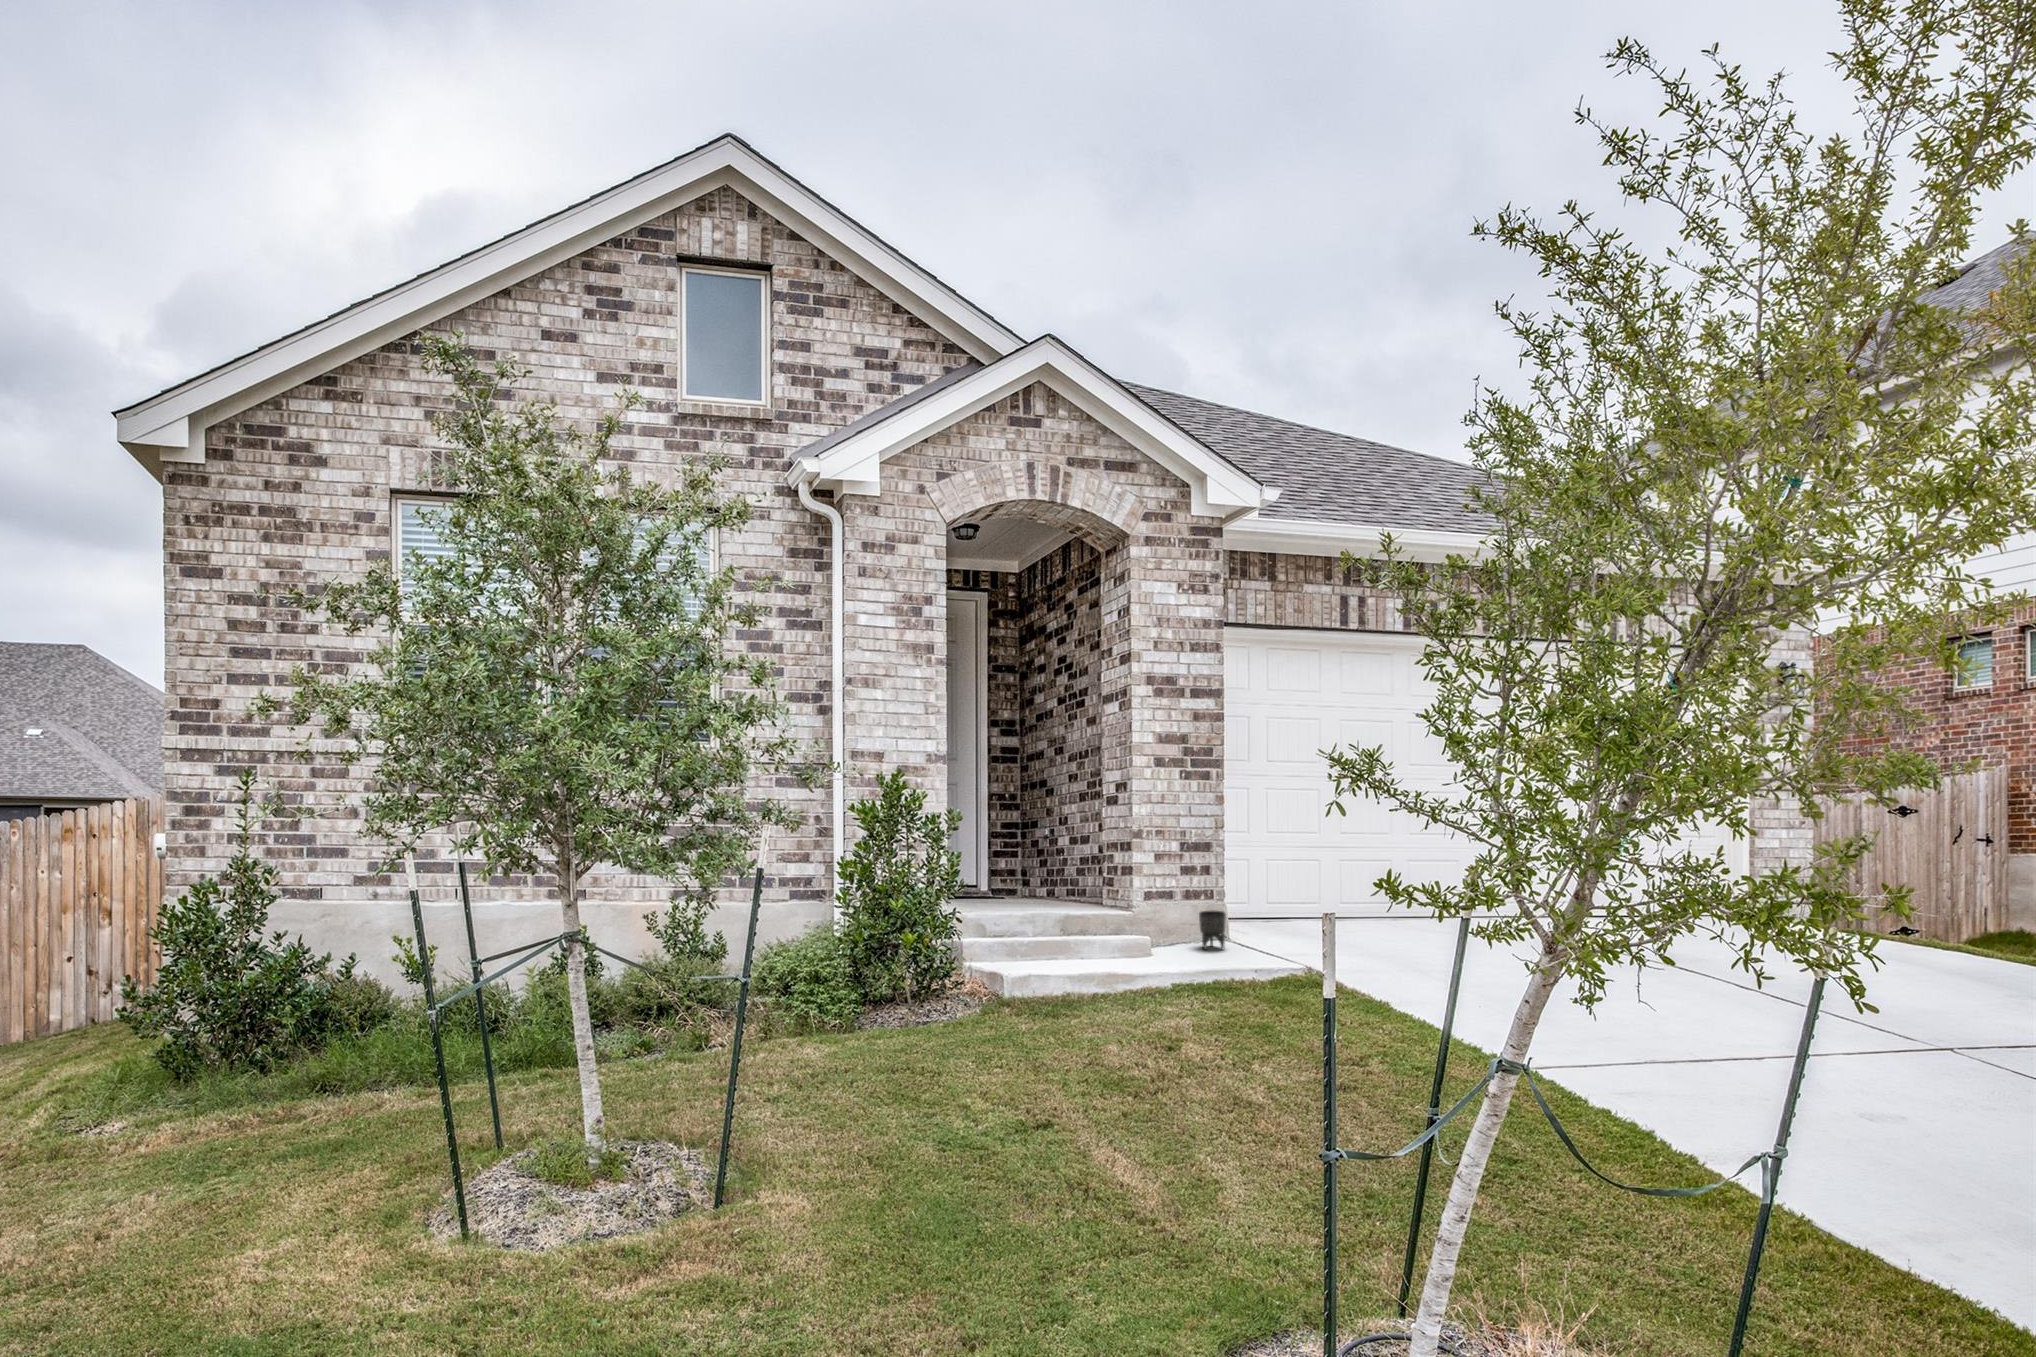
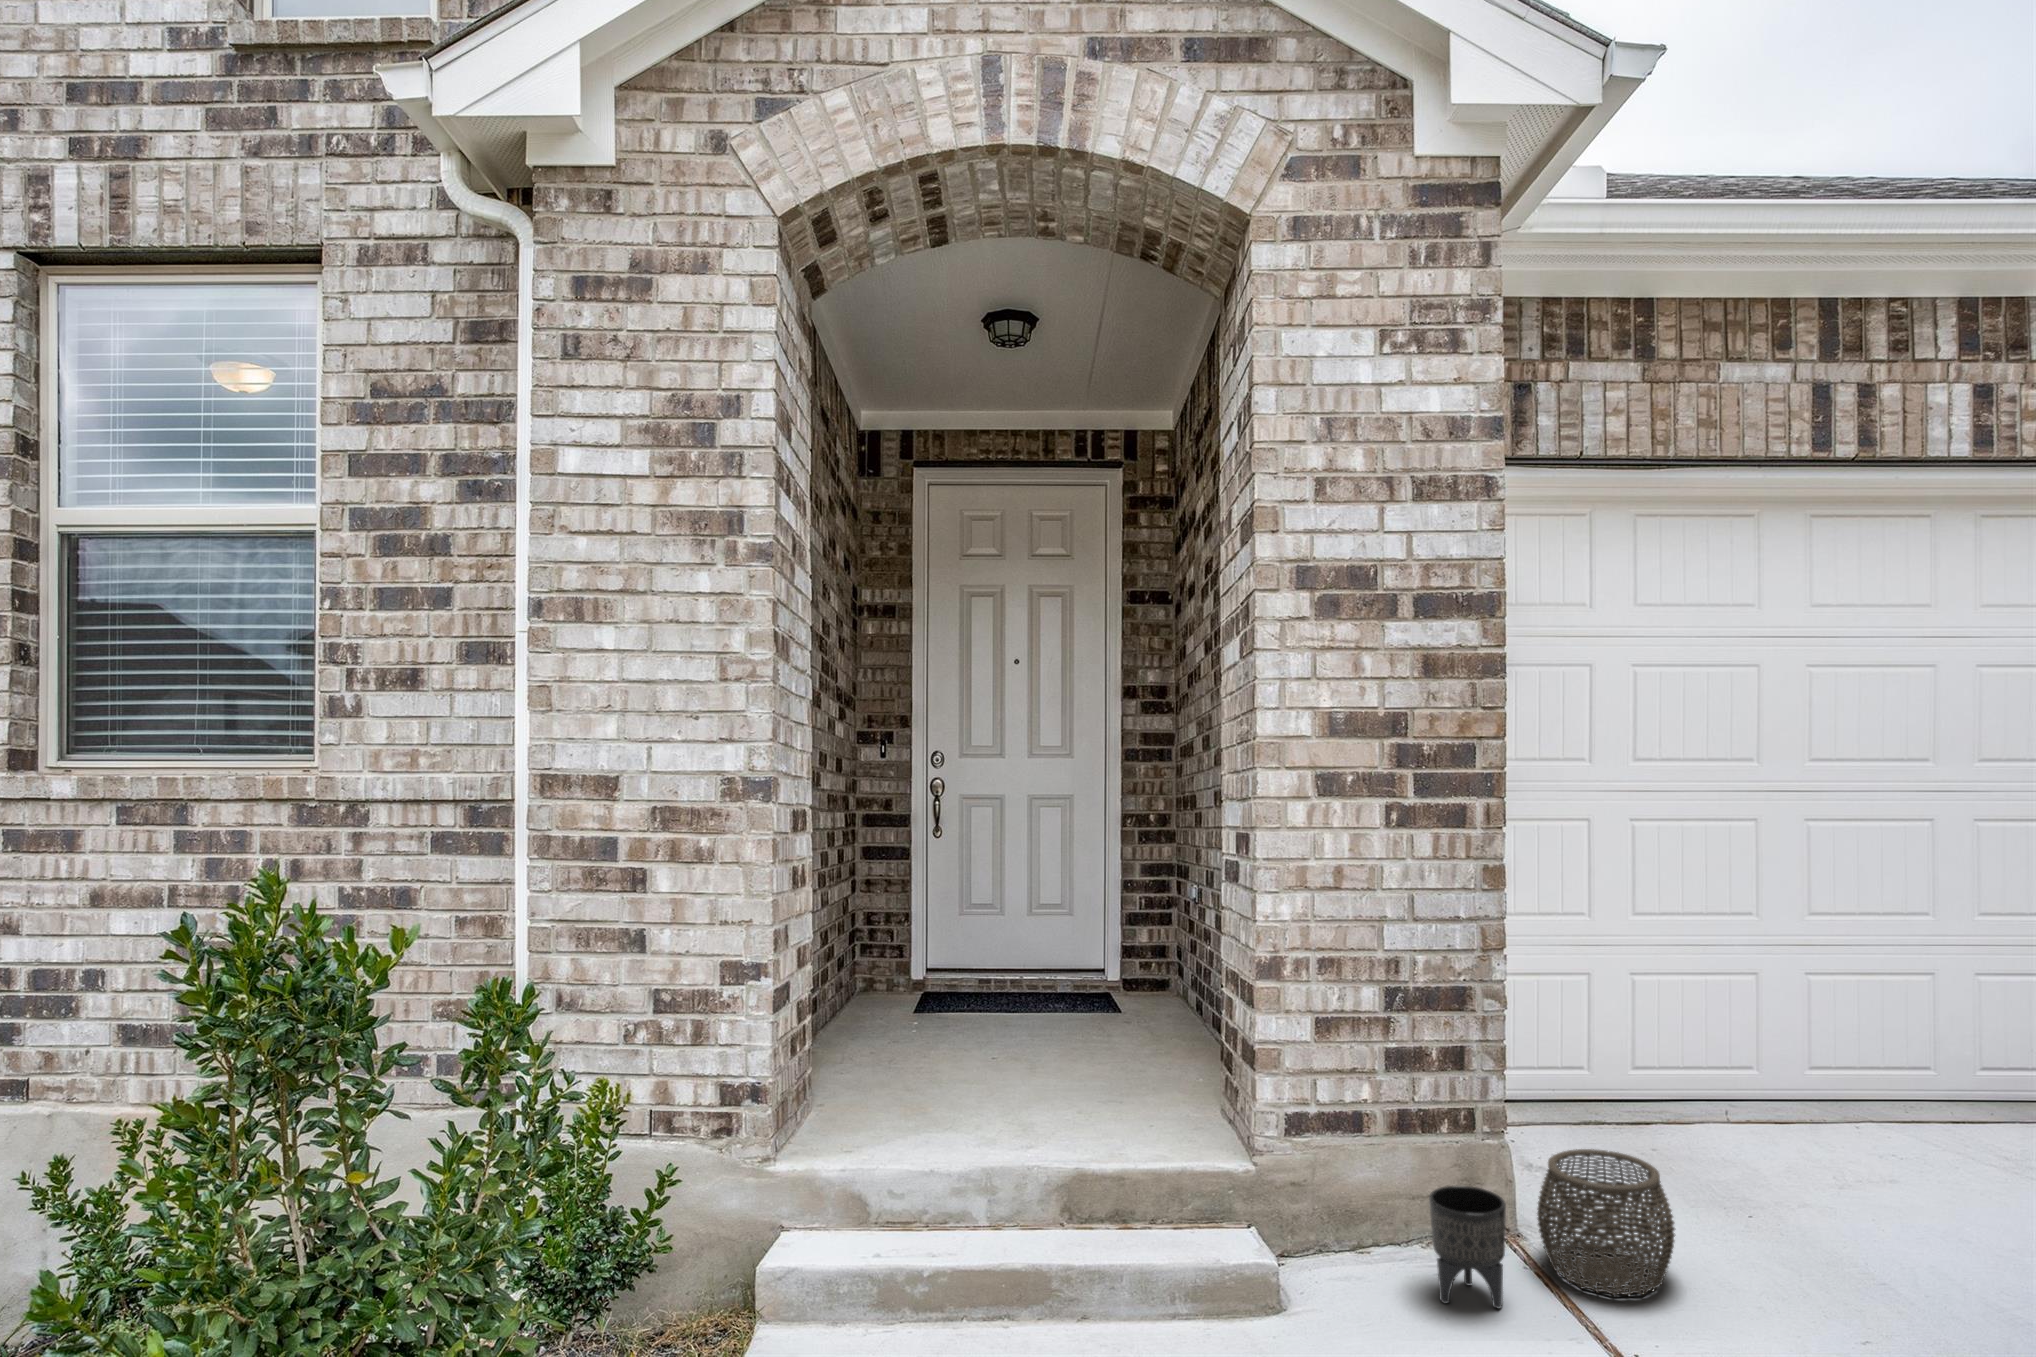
woven basket: none [1235,900,1282,945] -> present [1537,1149,1675,1296]

